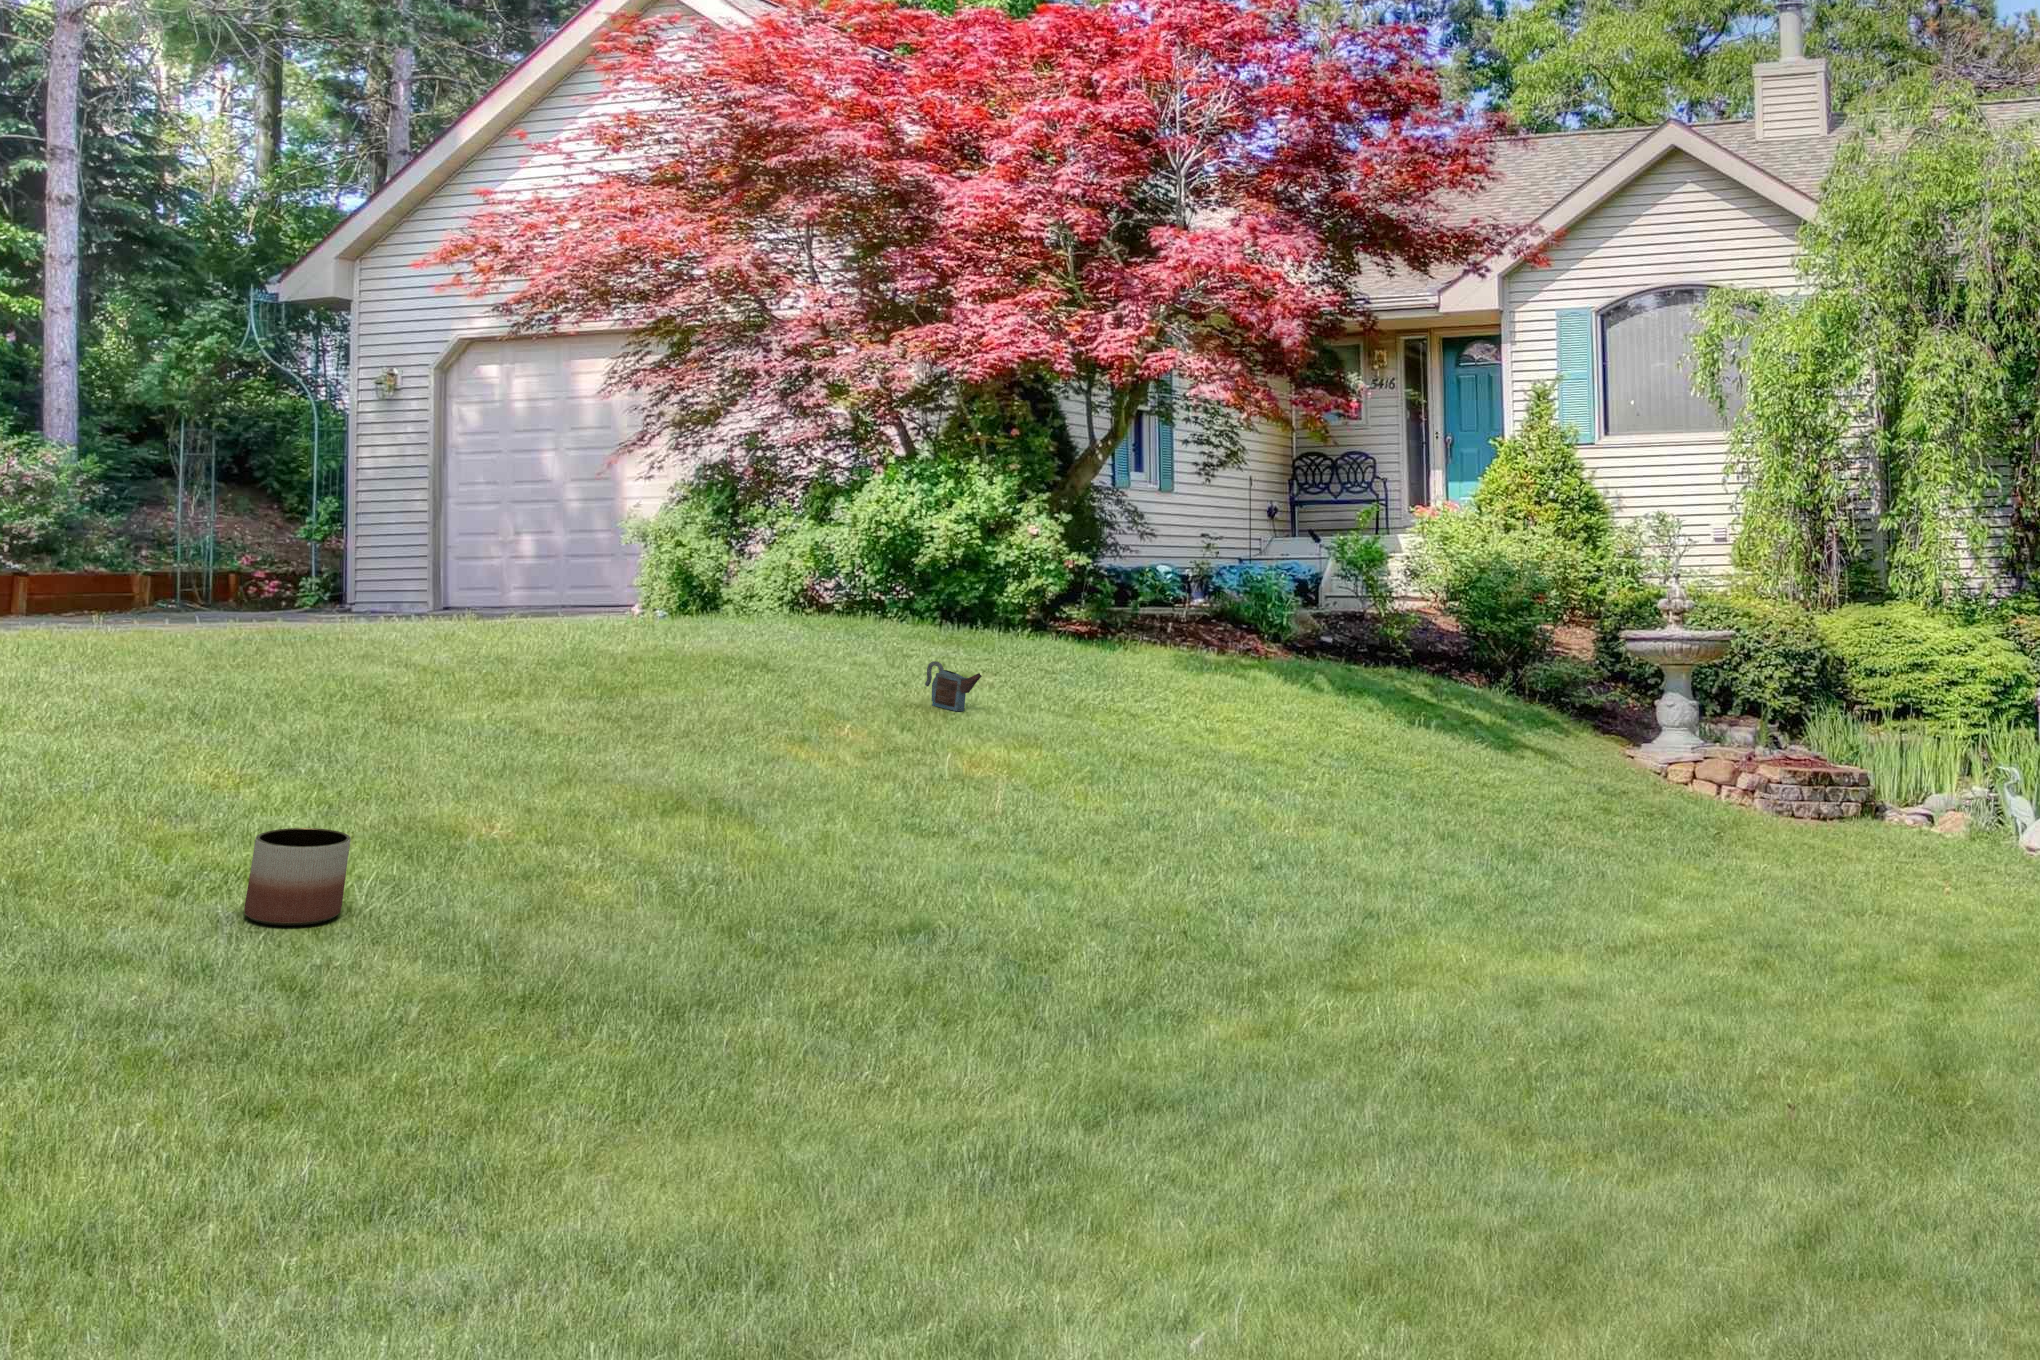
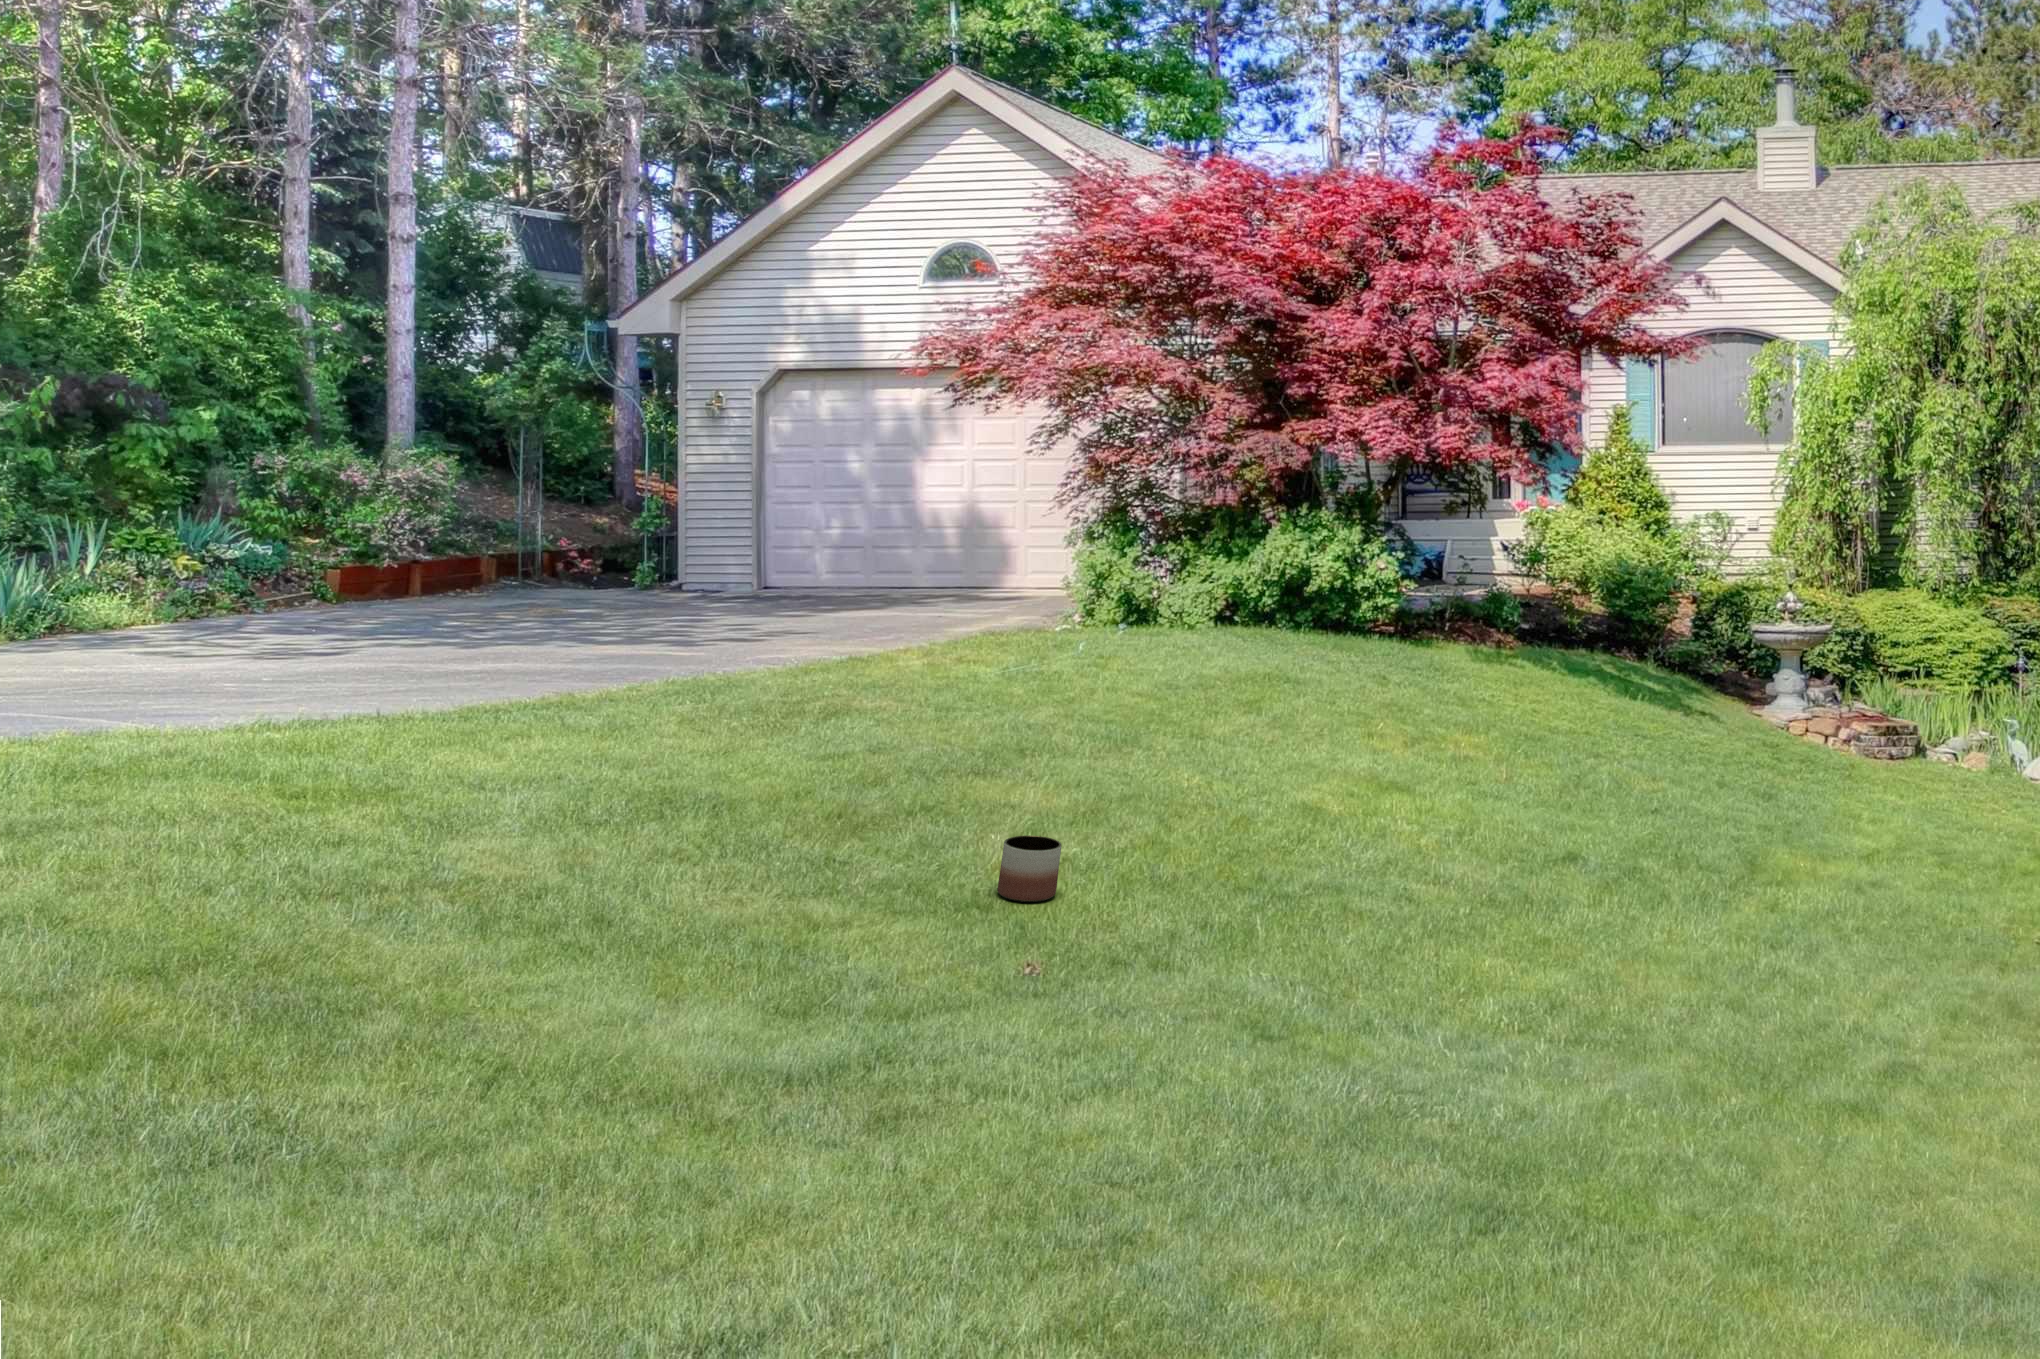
watering can: present [925,661,982,711] -> none [1259,671,1309,709]

